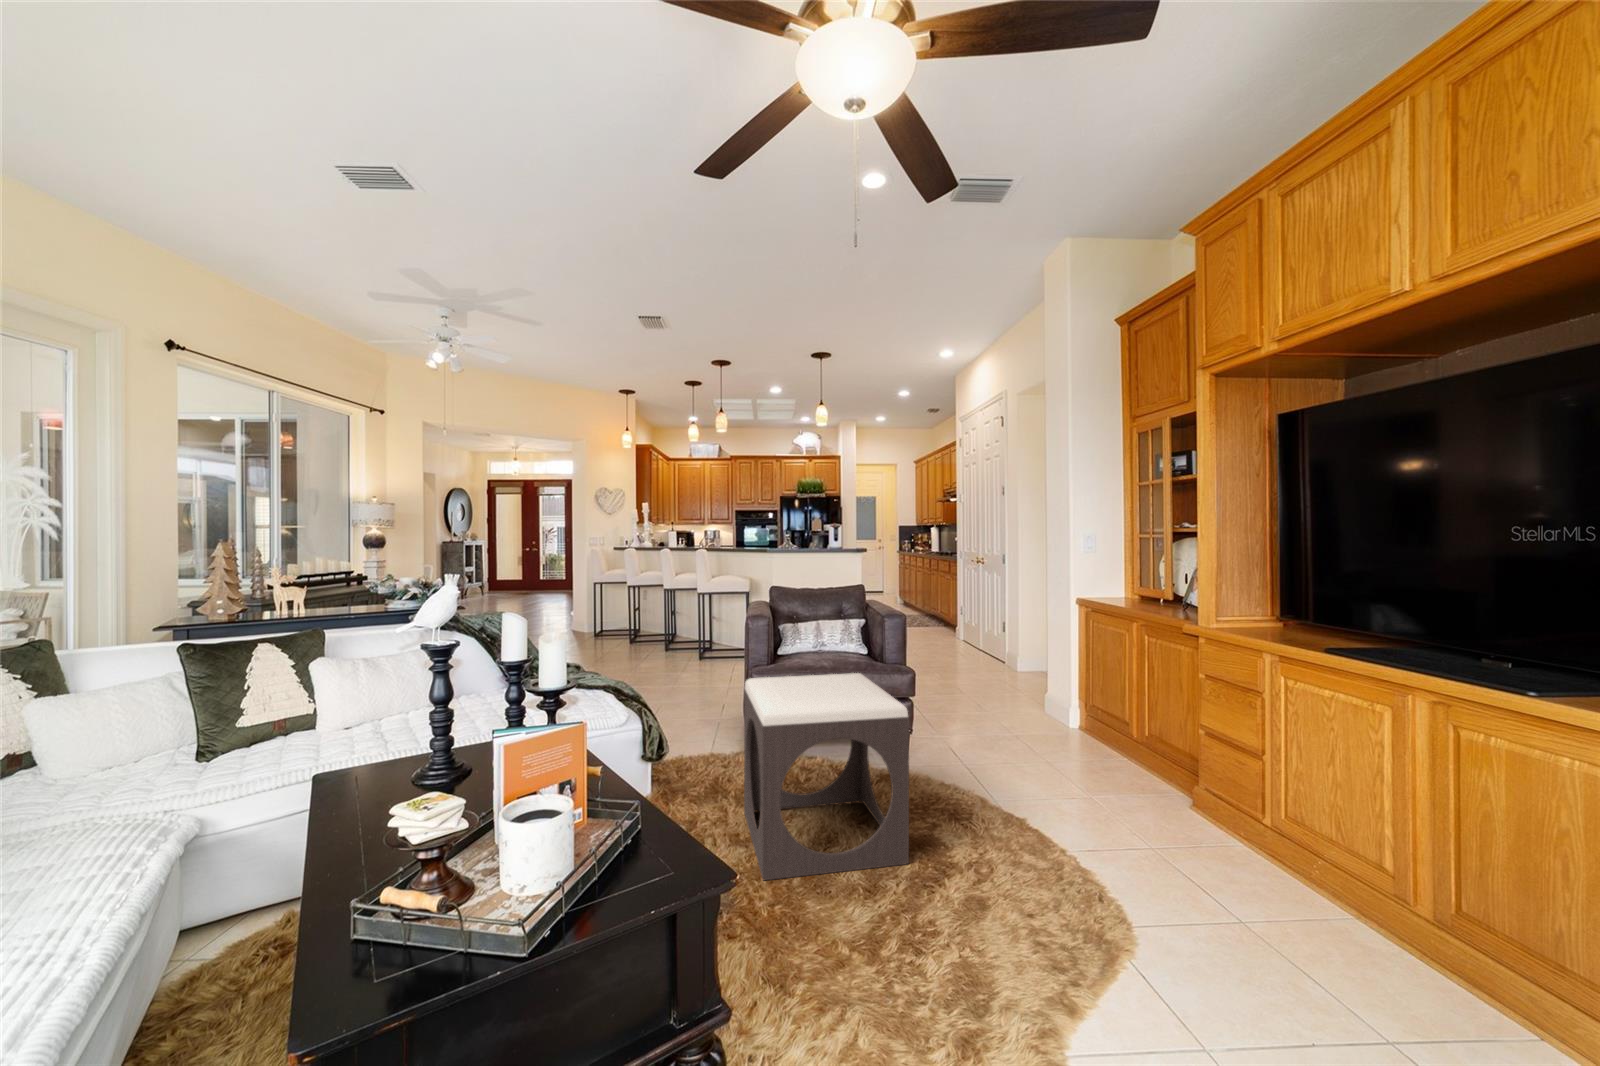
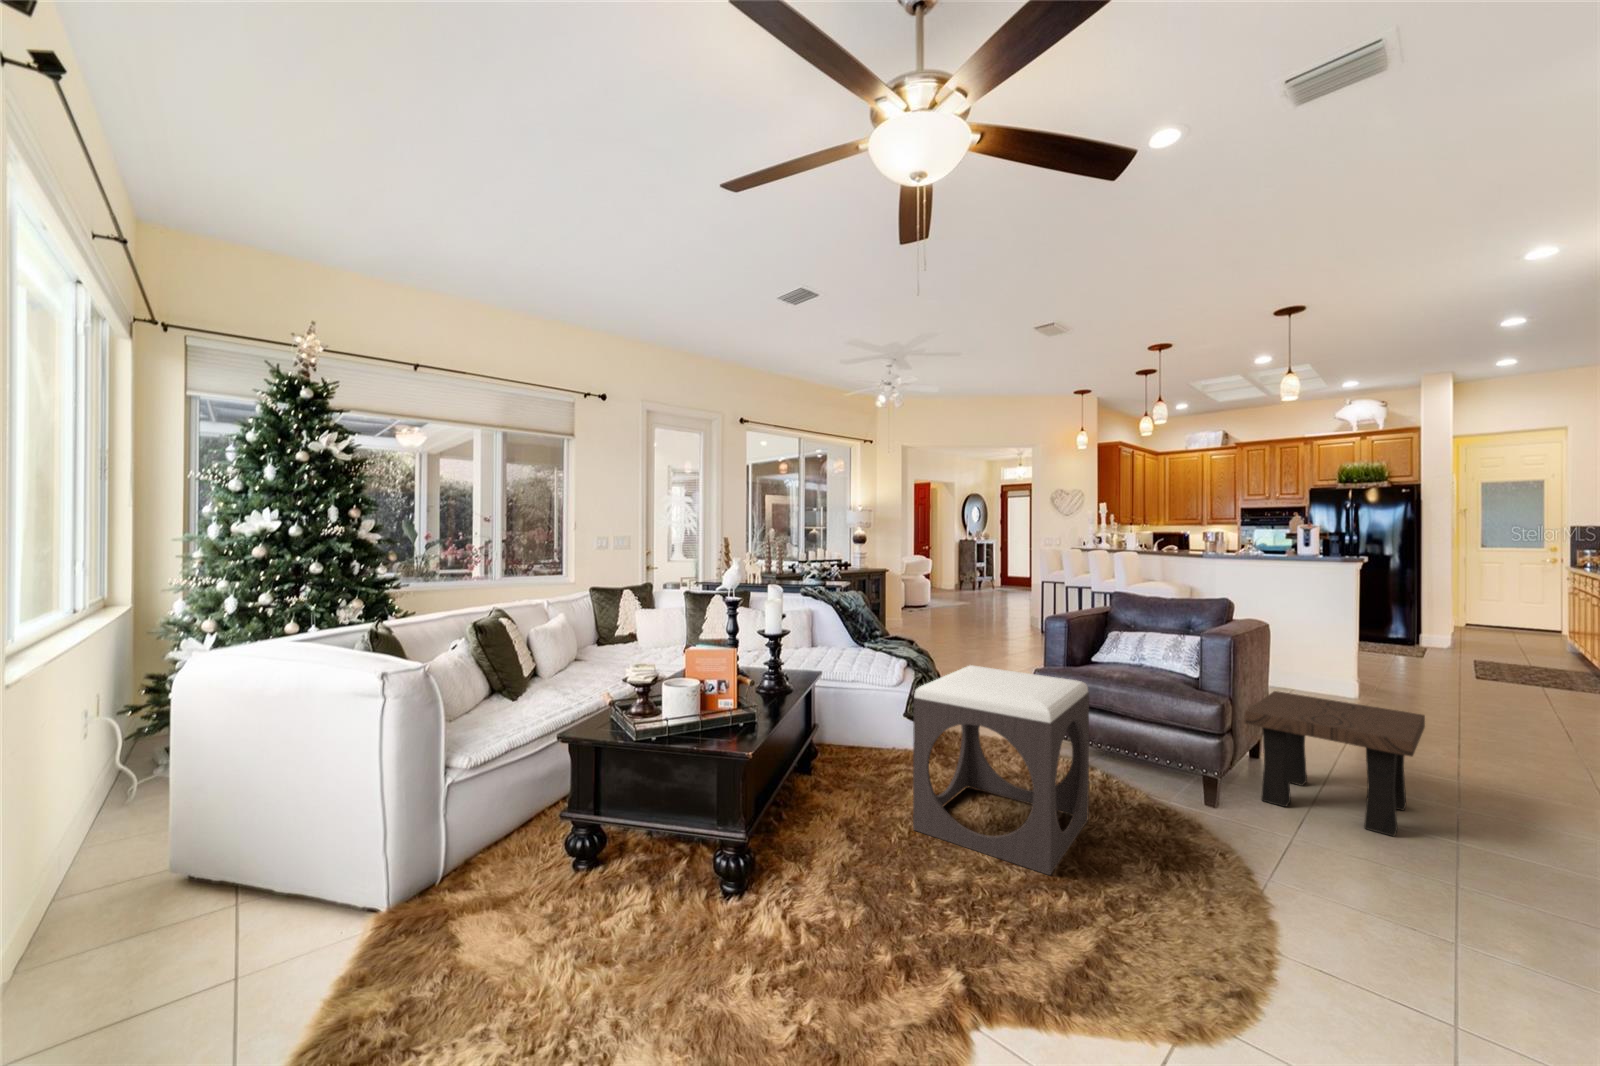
side table: none [898,656,1011,743] -> present [1245,691,1425,836]

